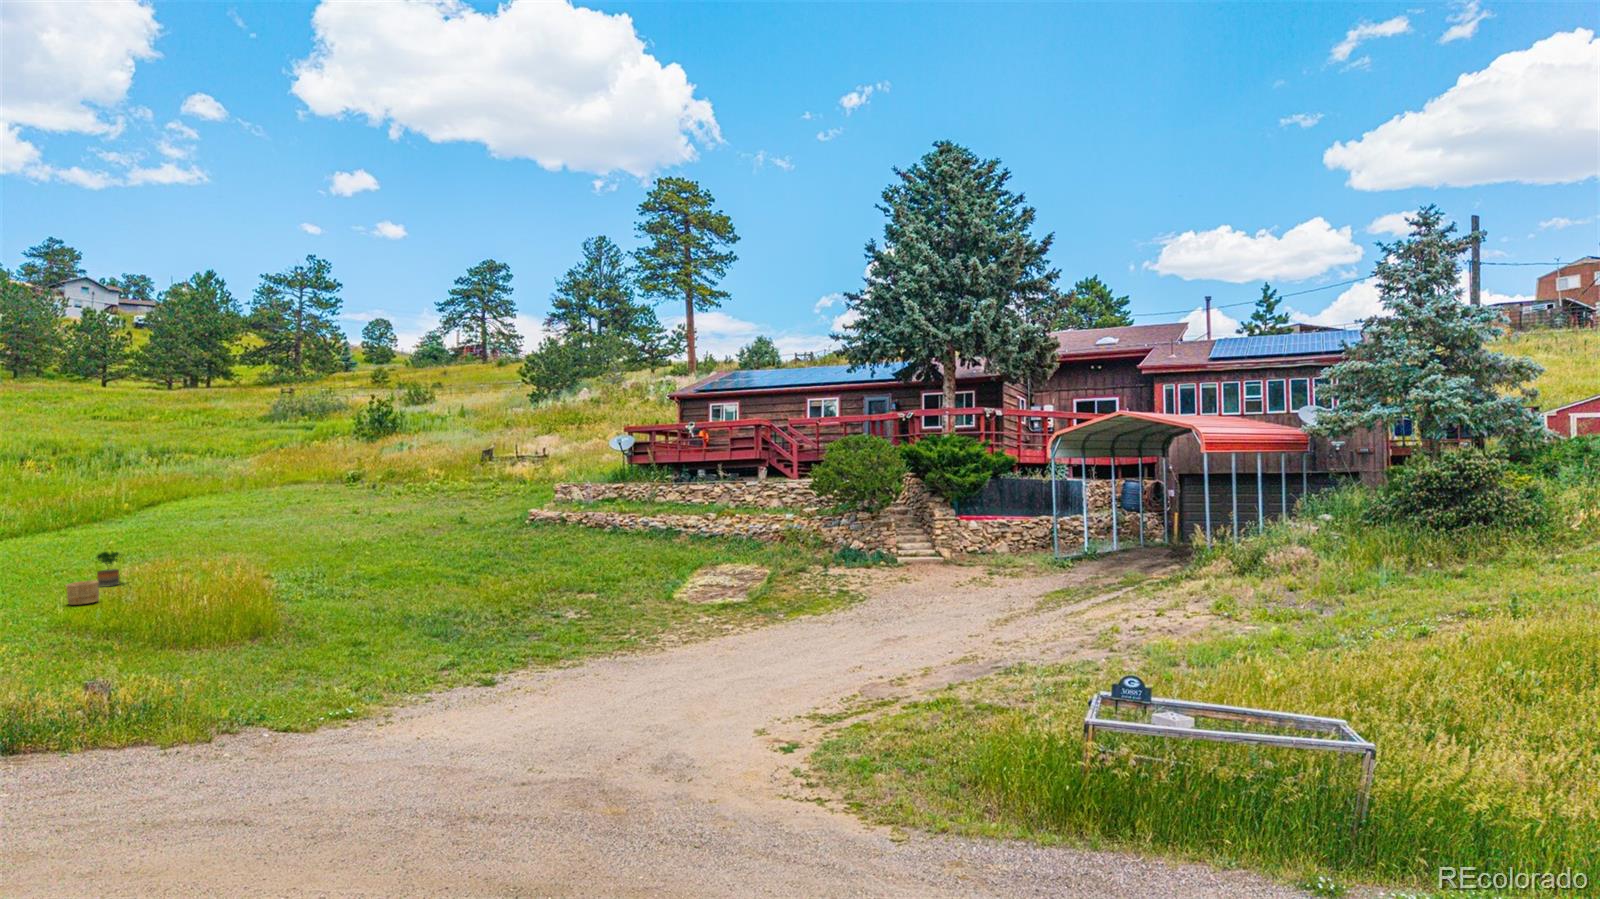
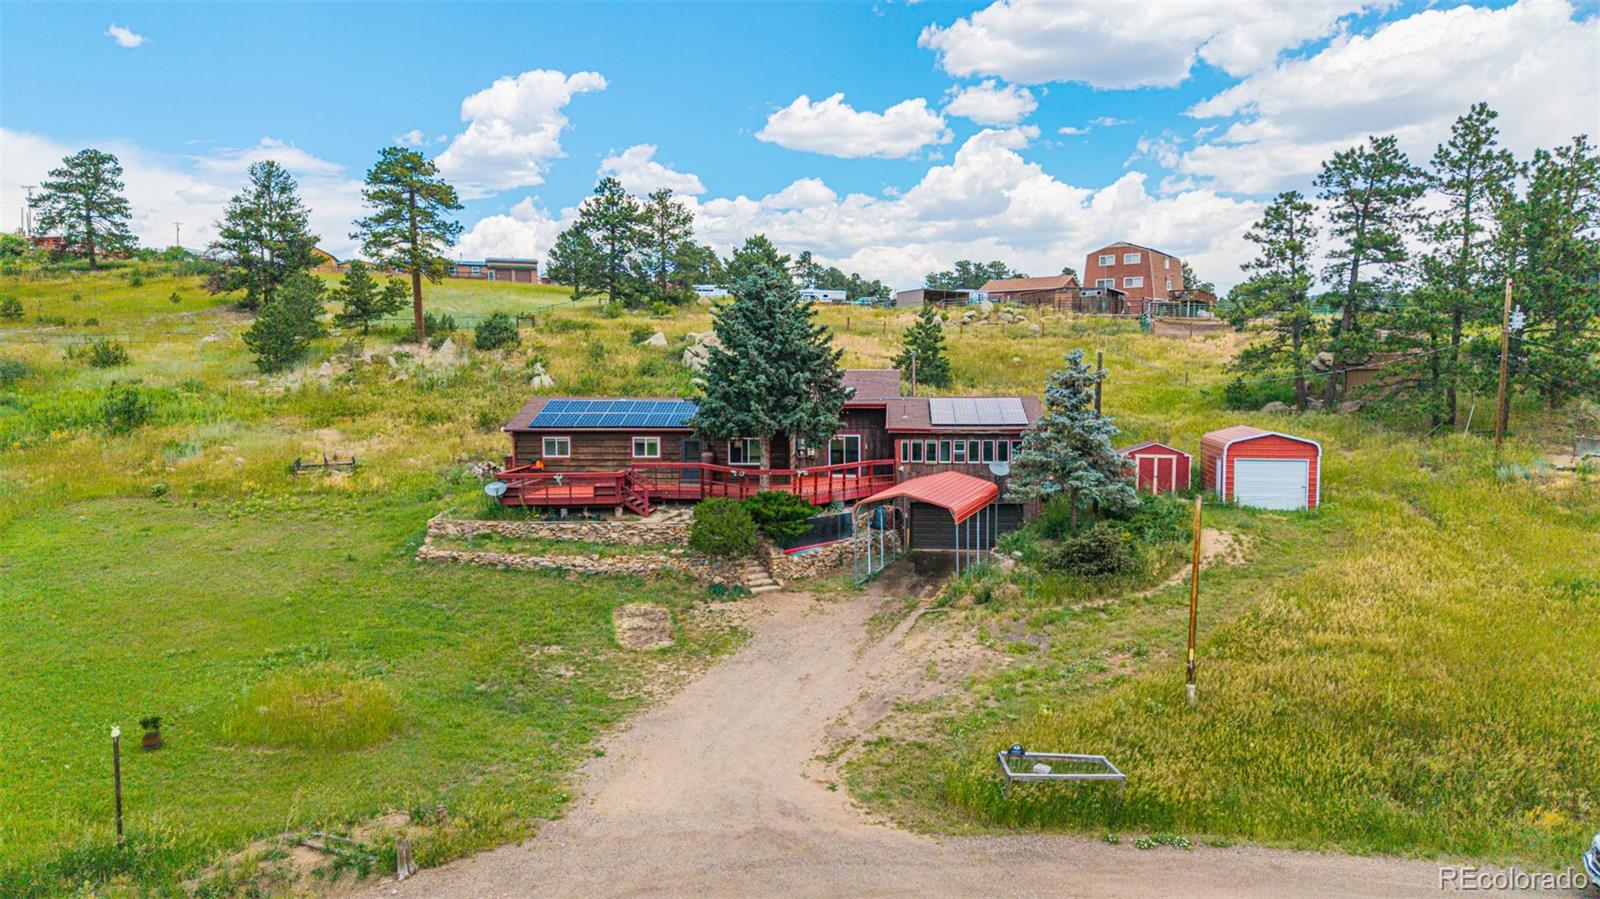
wooden bucket: present [66,580,99,605] -> none [158,761,189,790]

